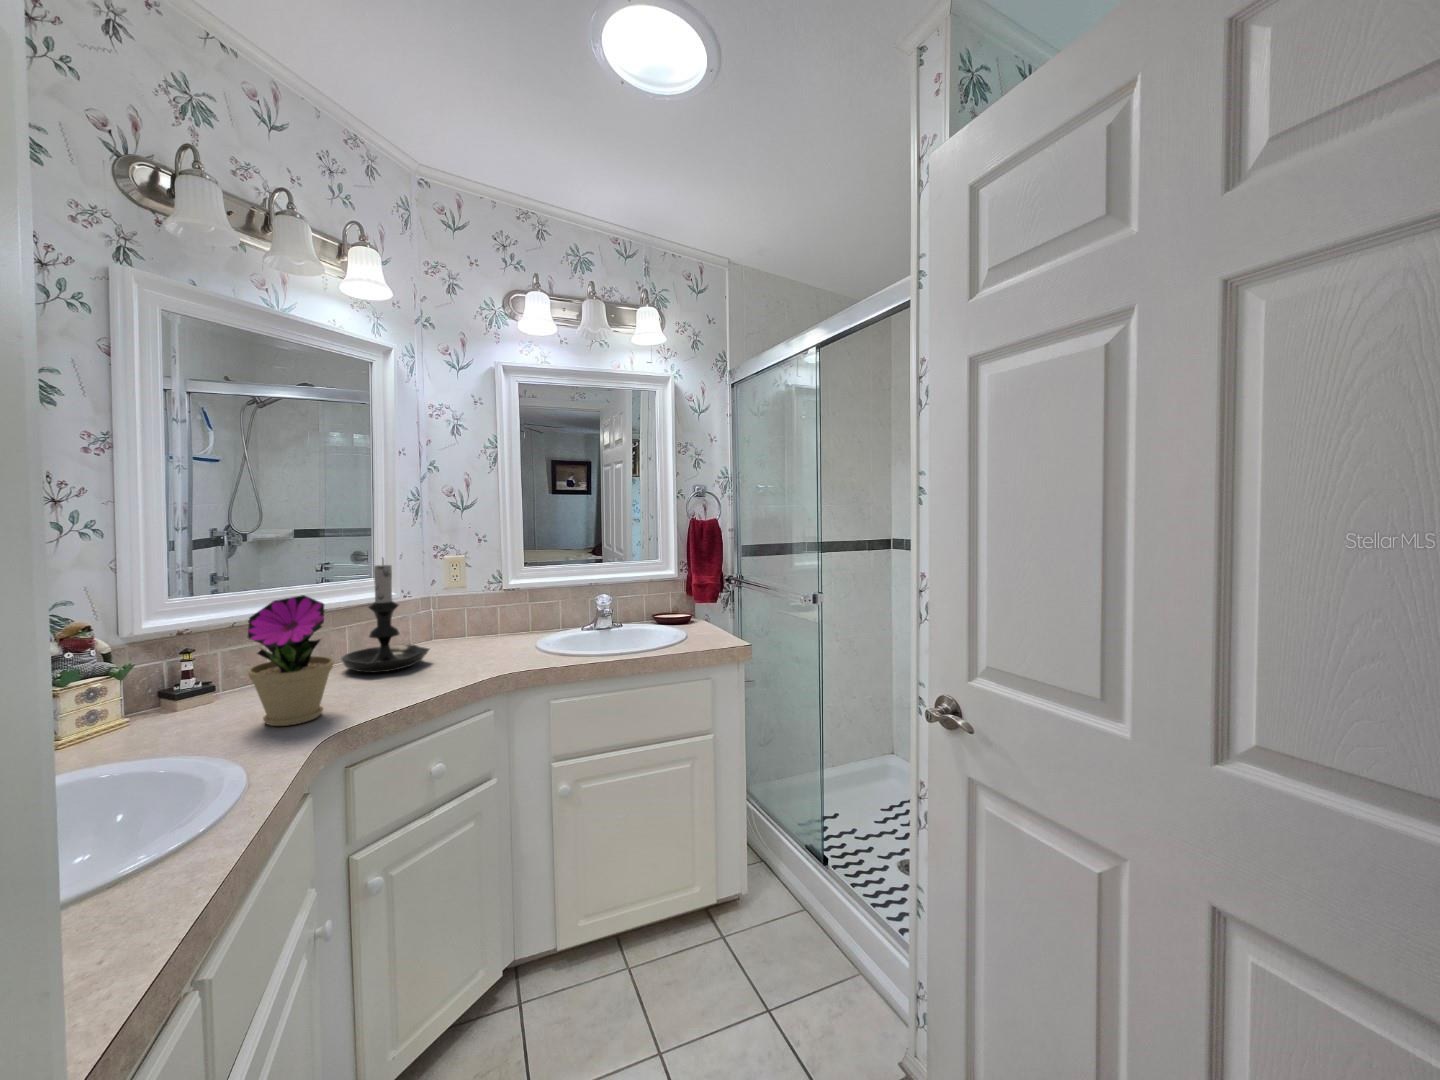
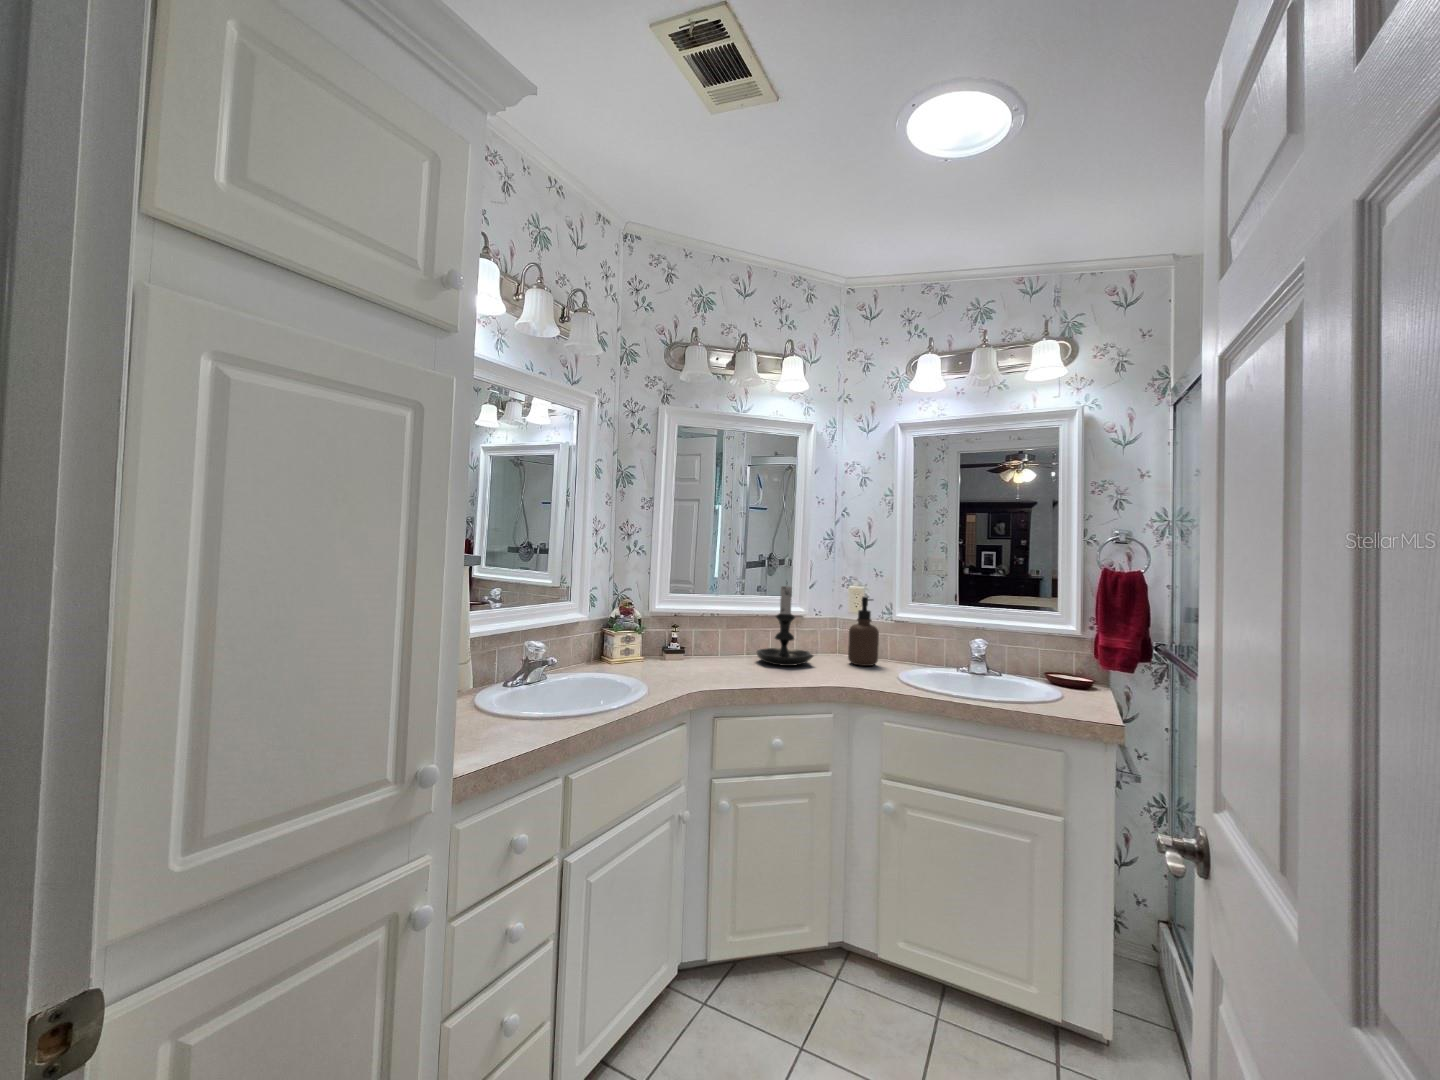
soap dispenser: none [462,567,499,648] -> present [848,597,879,666]
flower pot: present [247,595,334,726] -> none [683,597,728,678]

